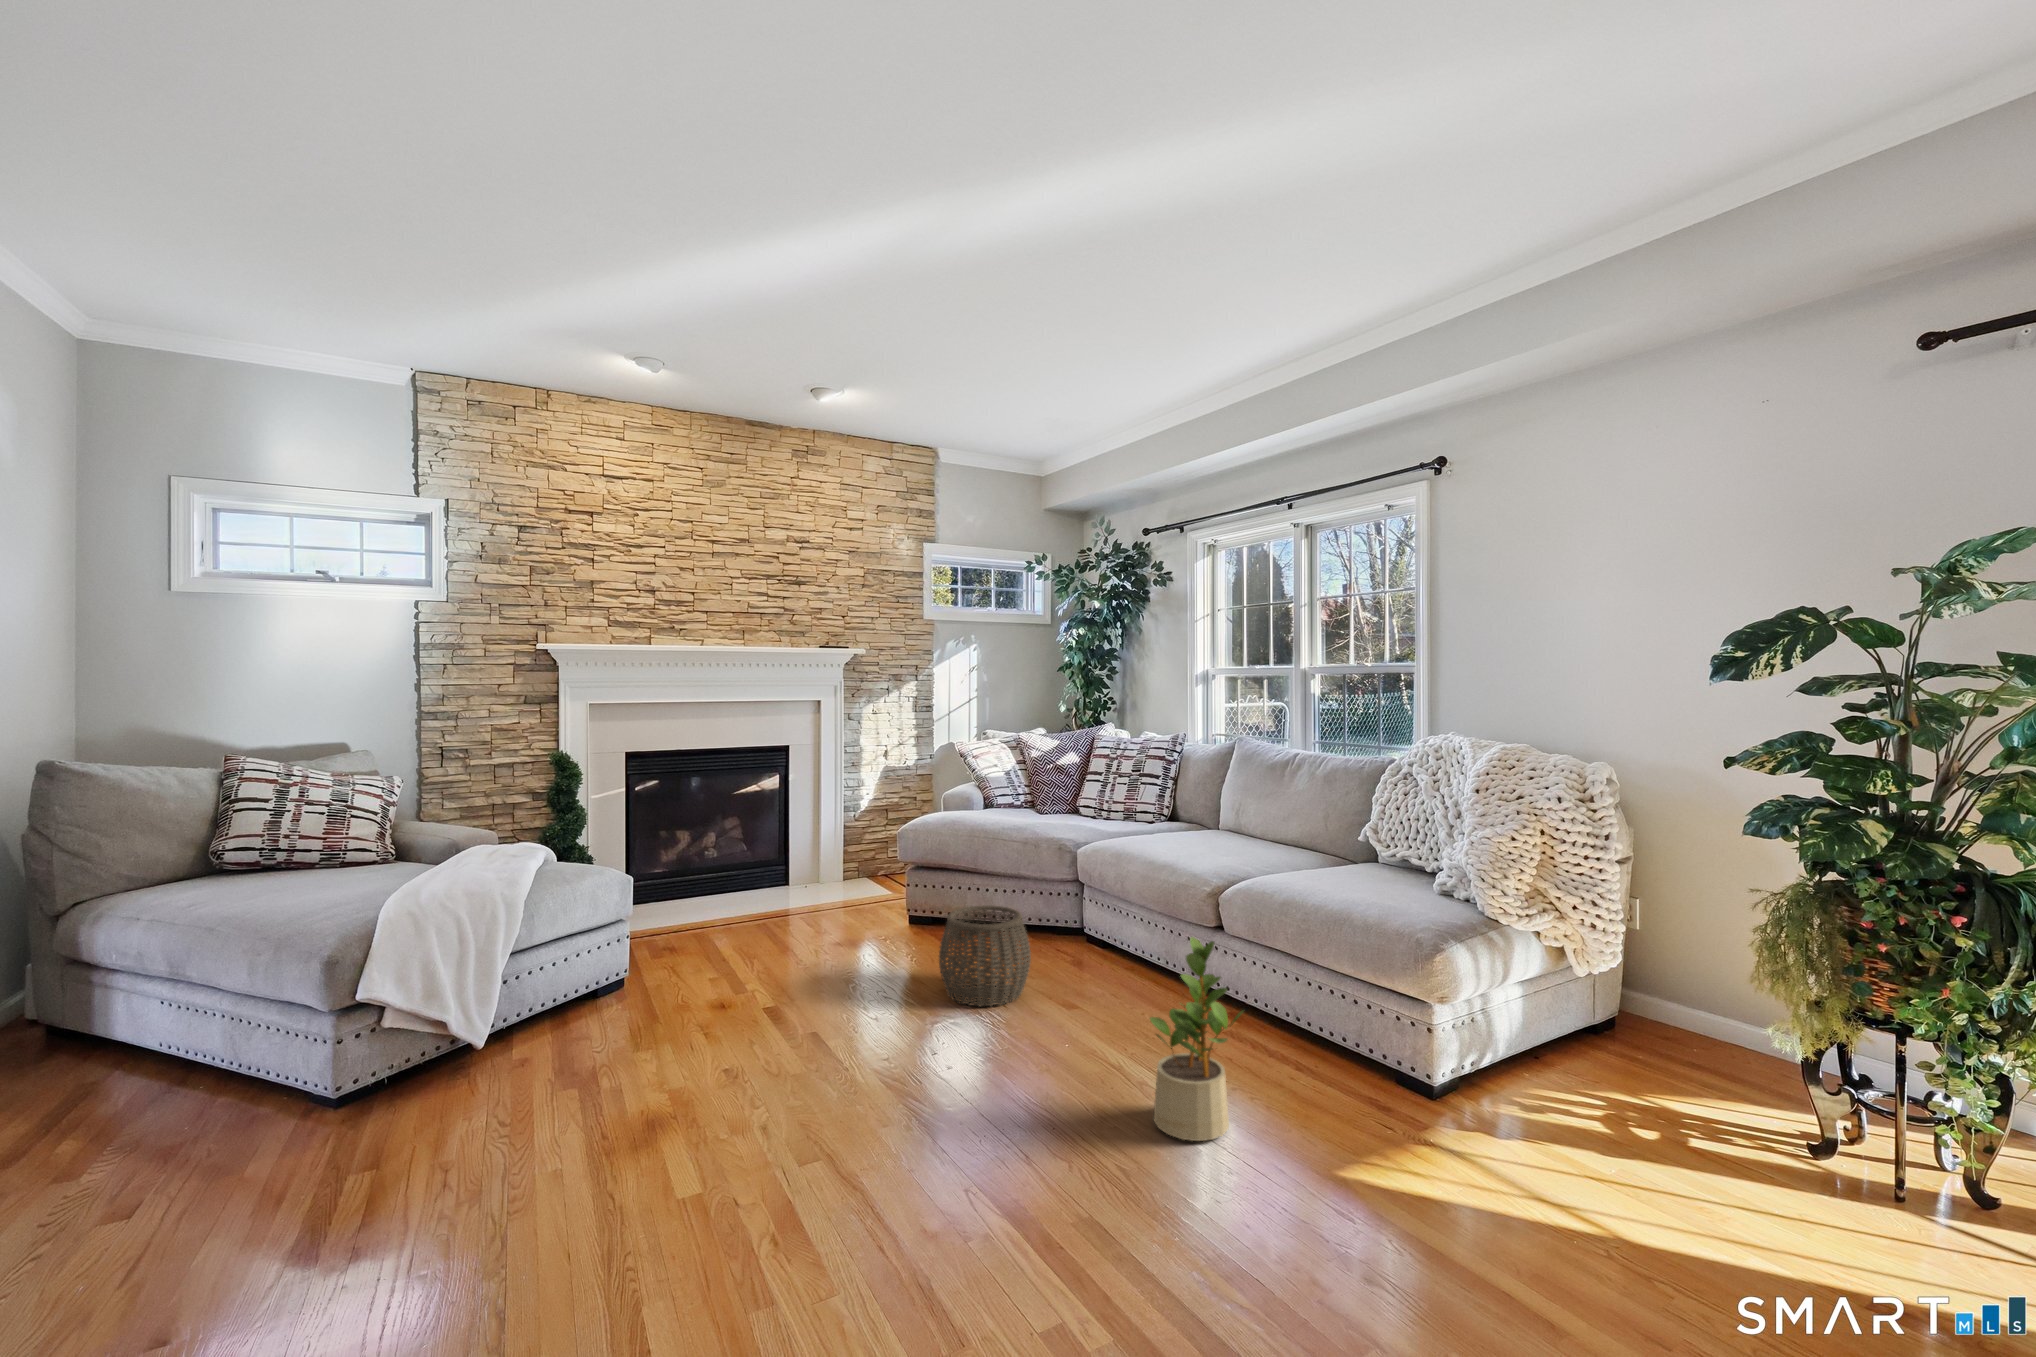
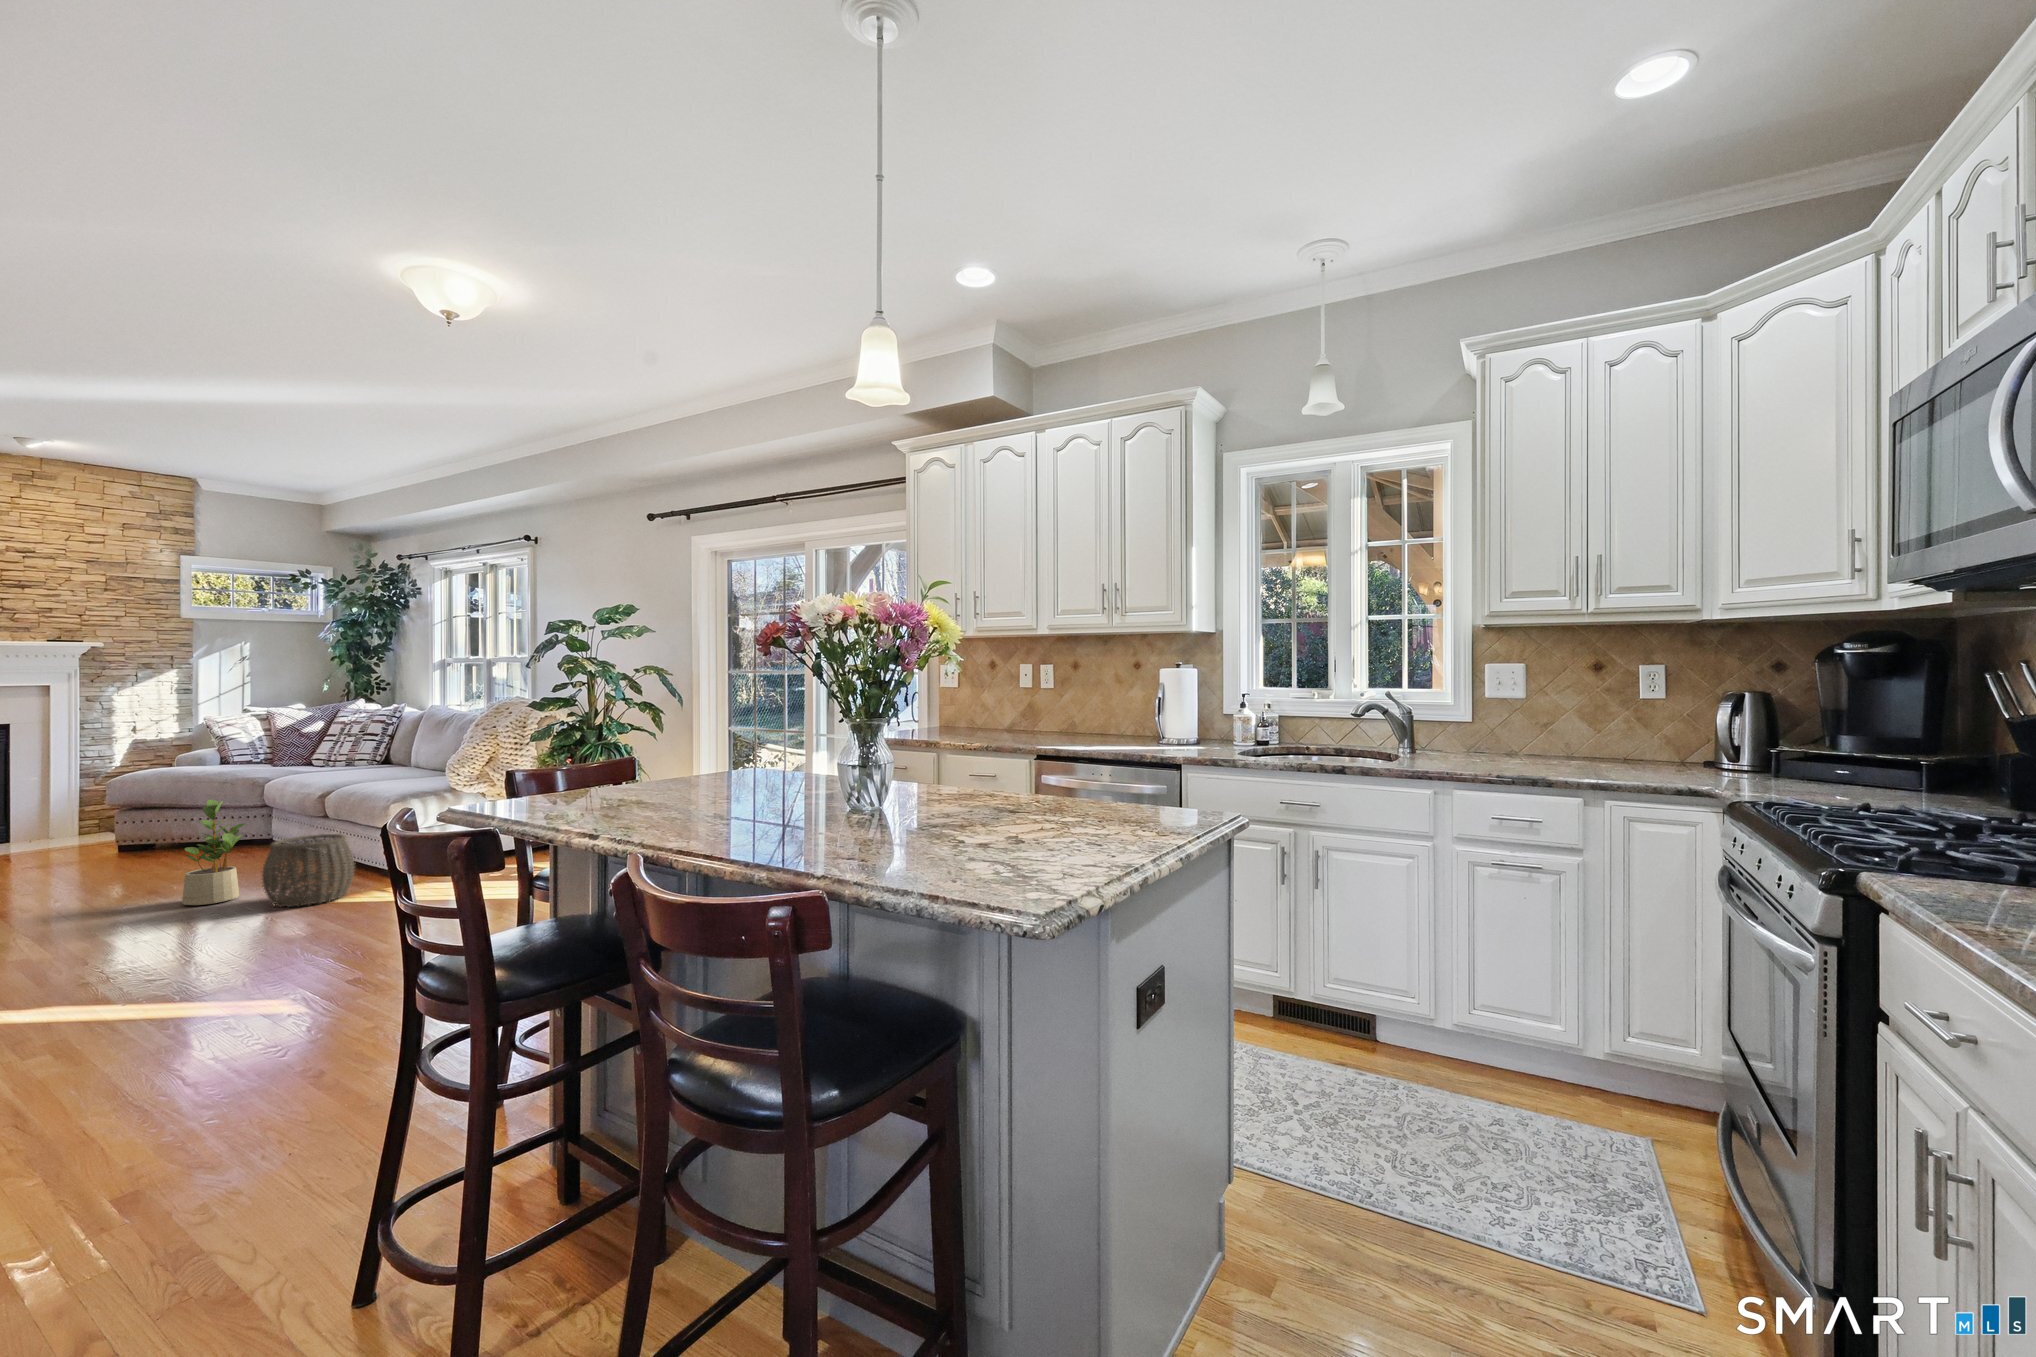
woven basket: present [939,905,1031,1007] -> present [262,834,354,907]

